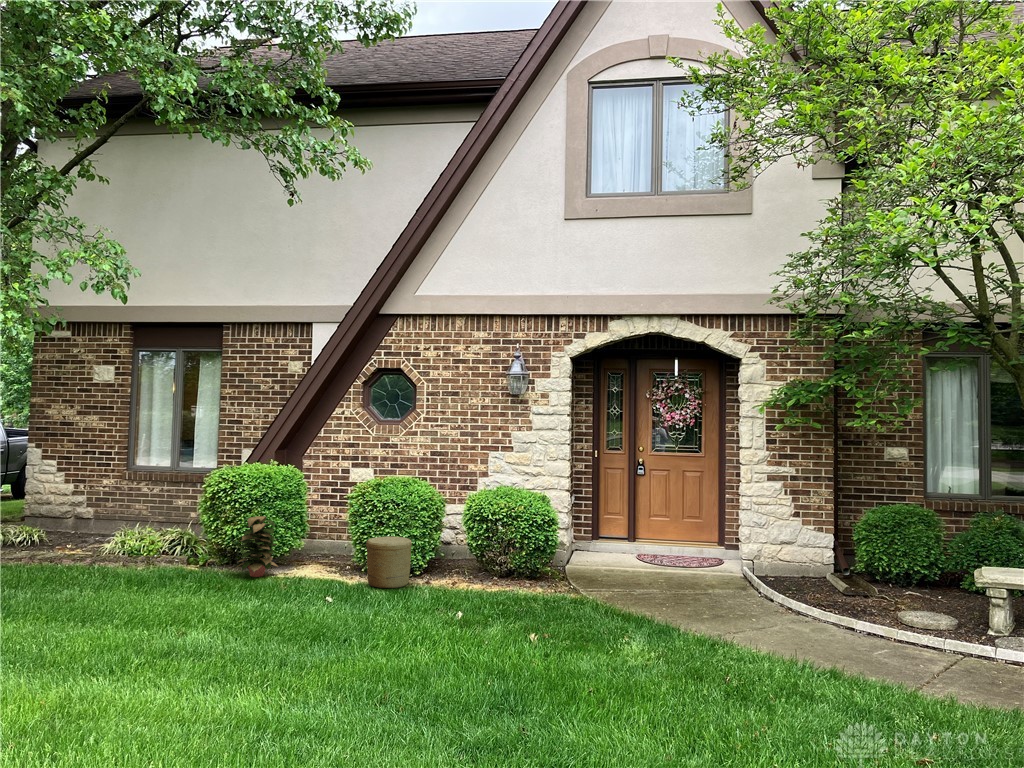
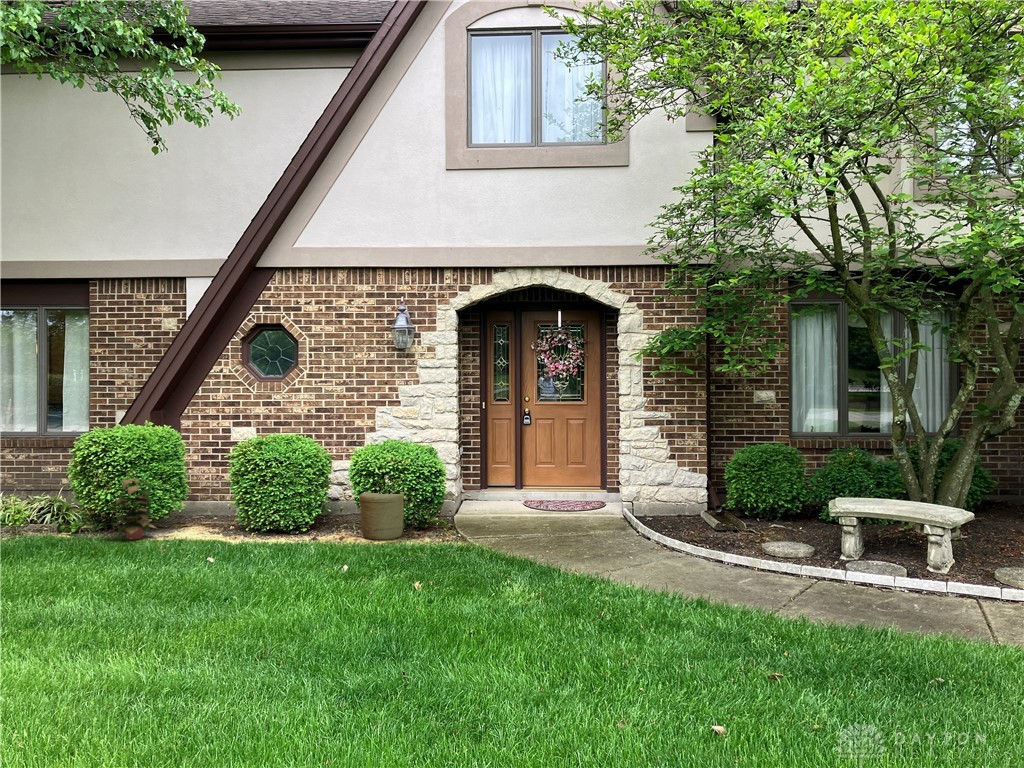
woven basket: present [366,536,412,588] -> present [359,492,404,540]

